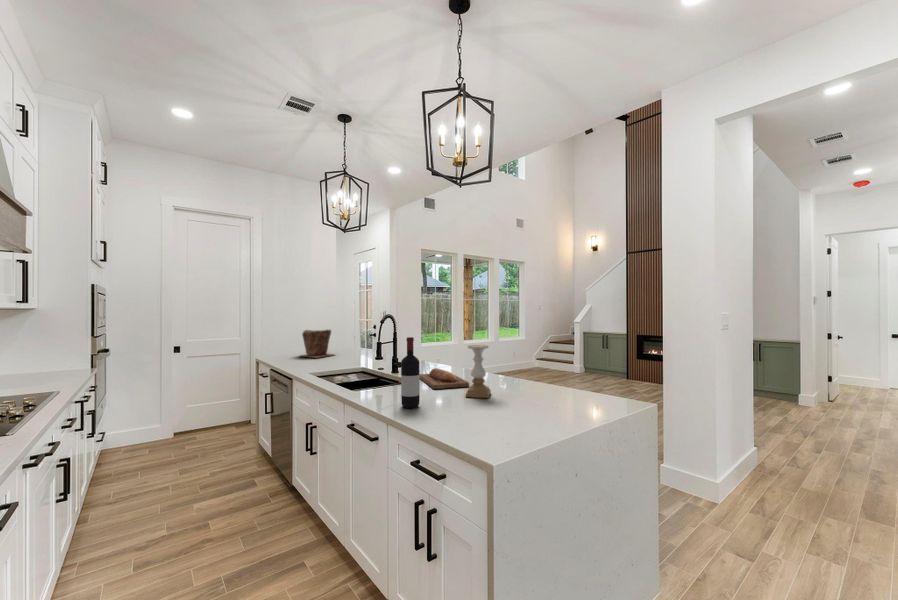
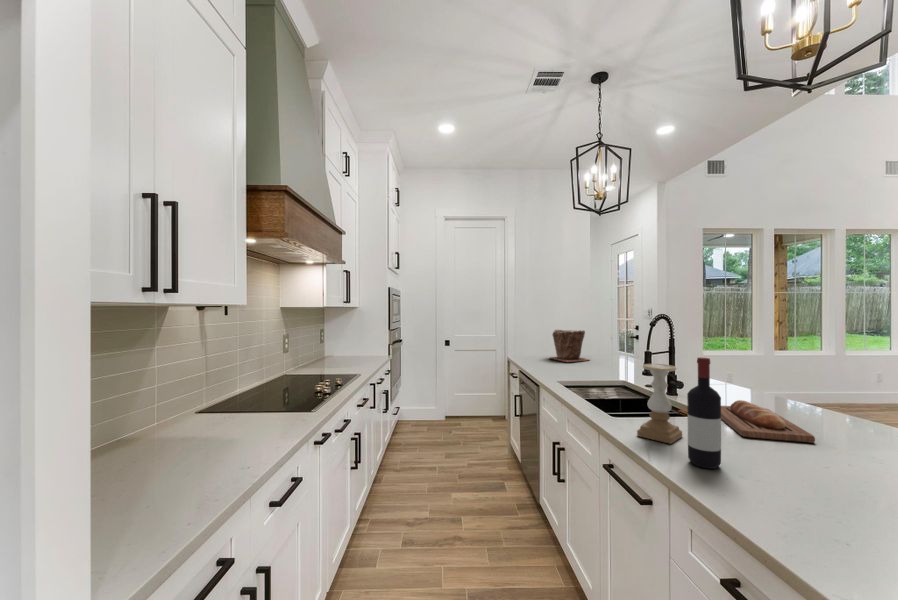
candle holder: present [466,345,491,398] -> present [637,364,682,444]

